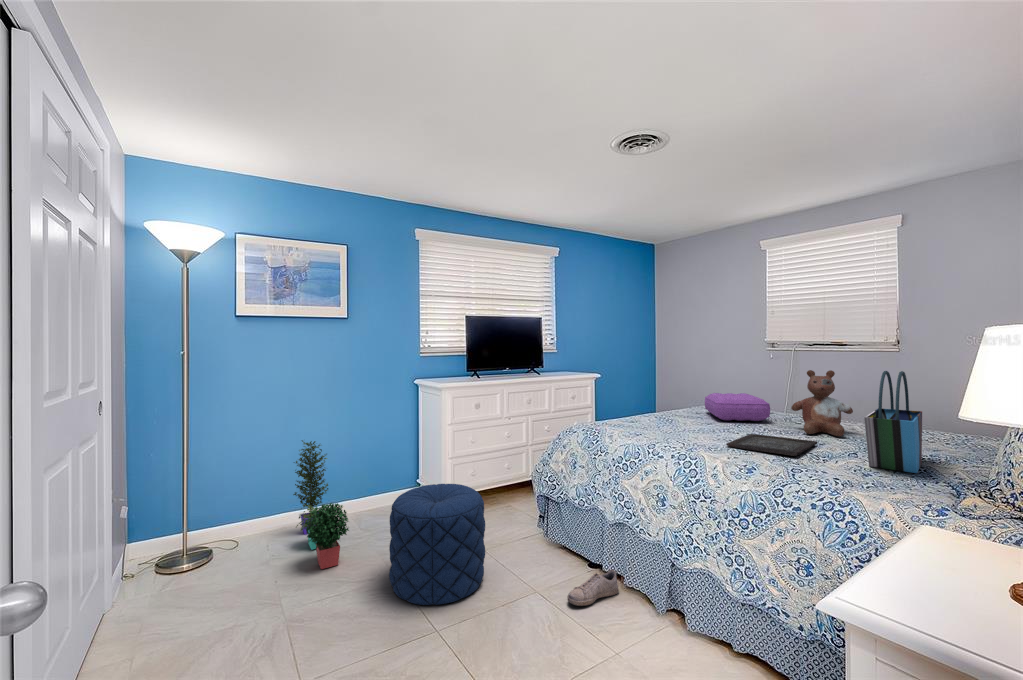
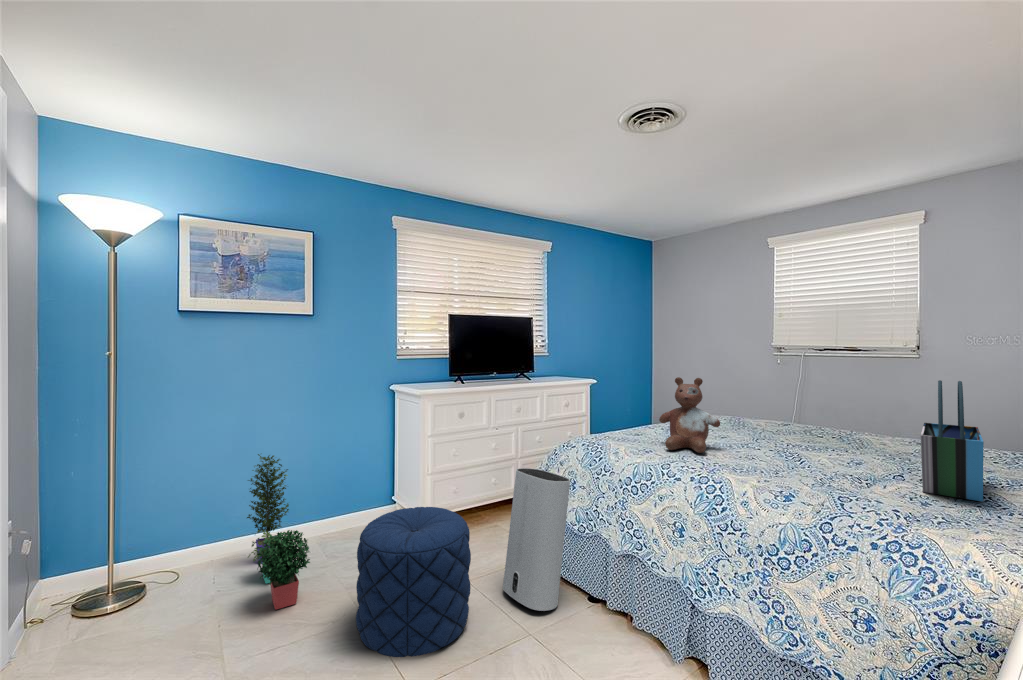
stuffed bear: present [791,370,853,436] -> present [659,377,720,453]
pillow: present [705,393,770,421] -> none [712,401,788,433]
tray: present [726,434,817,456] -> none [750,449,851,478]
air purifier: none [514,452,572,573] -> present [503,468,570,611]
shoe: present [567,570,618,606] -> none [568,608,626,655]

